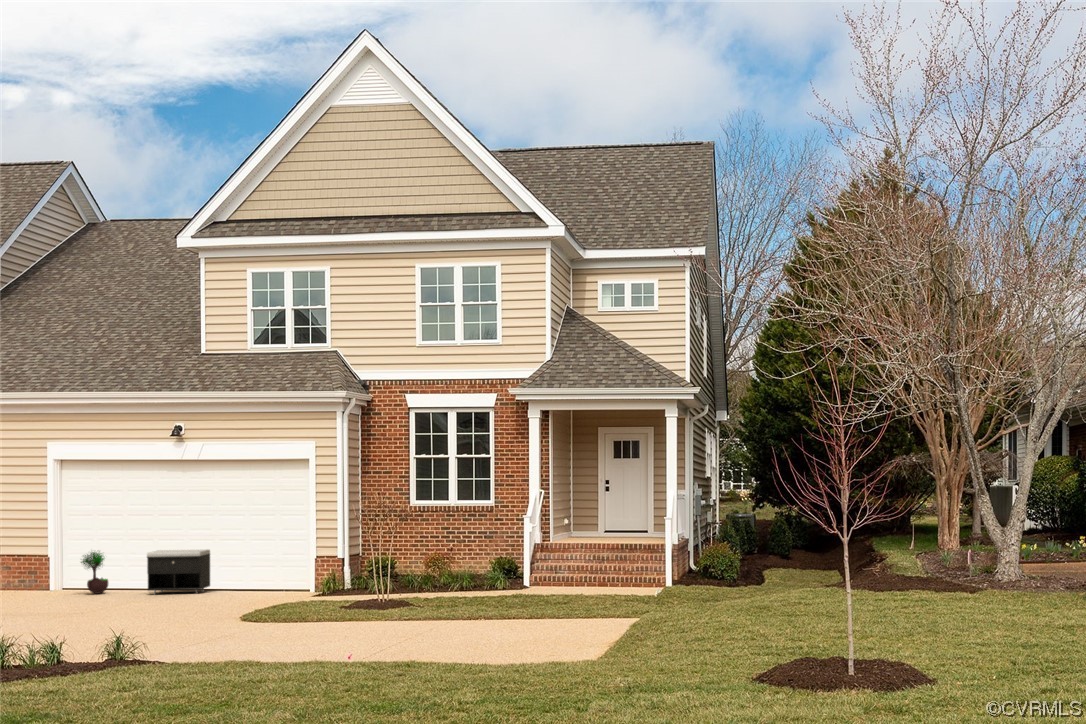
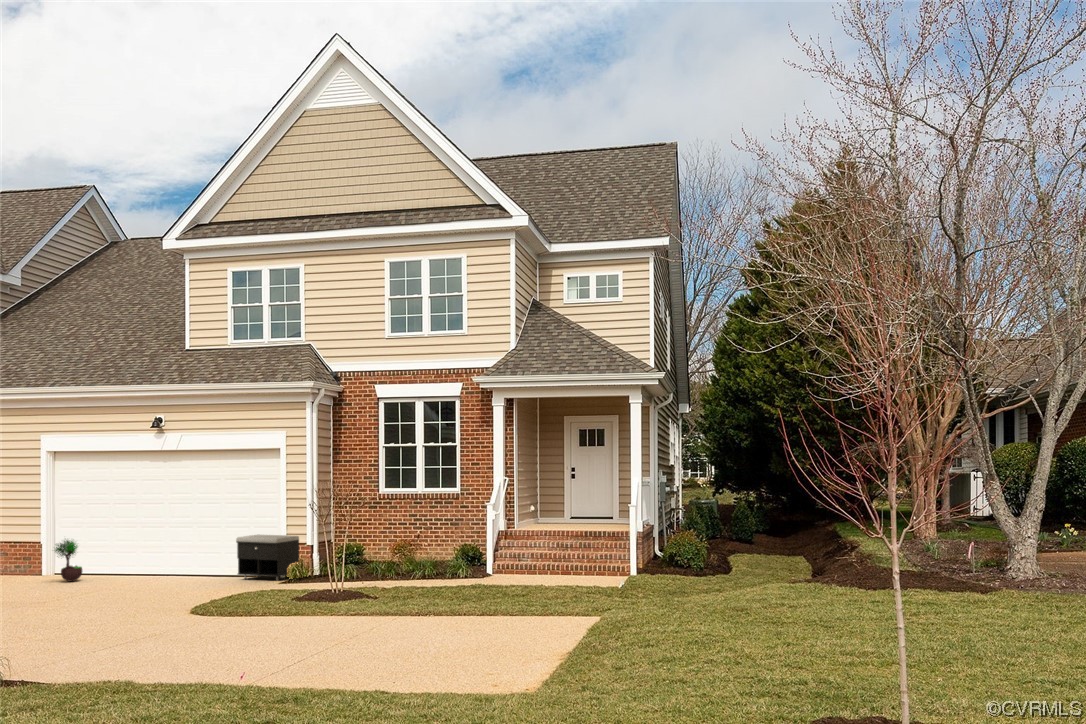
storage bench: present [147,549,210,594] -> present [236,535,299,581]

